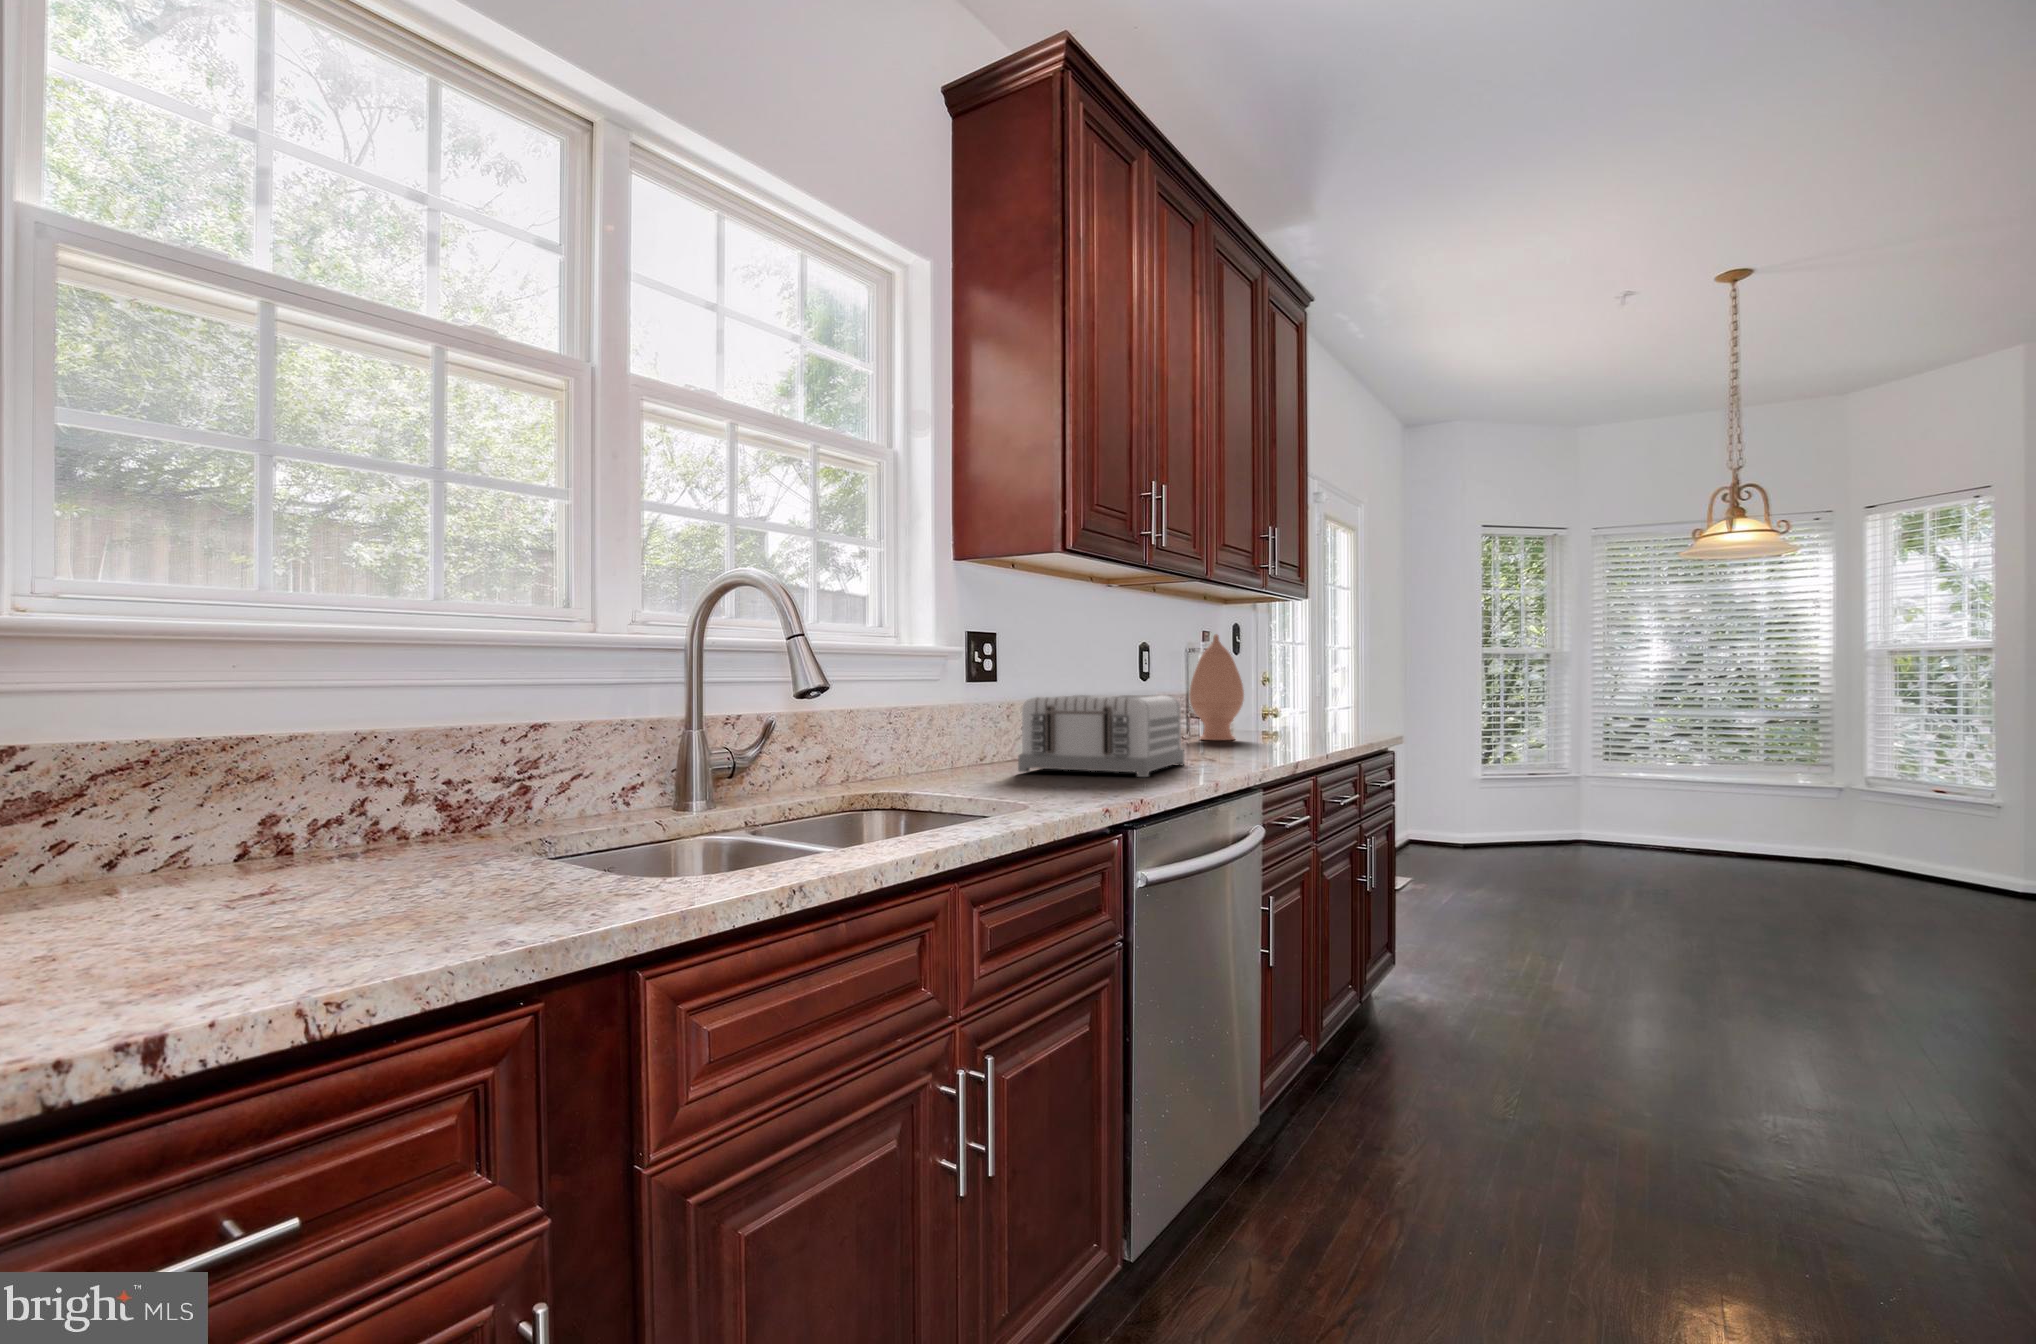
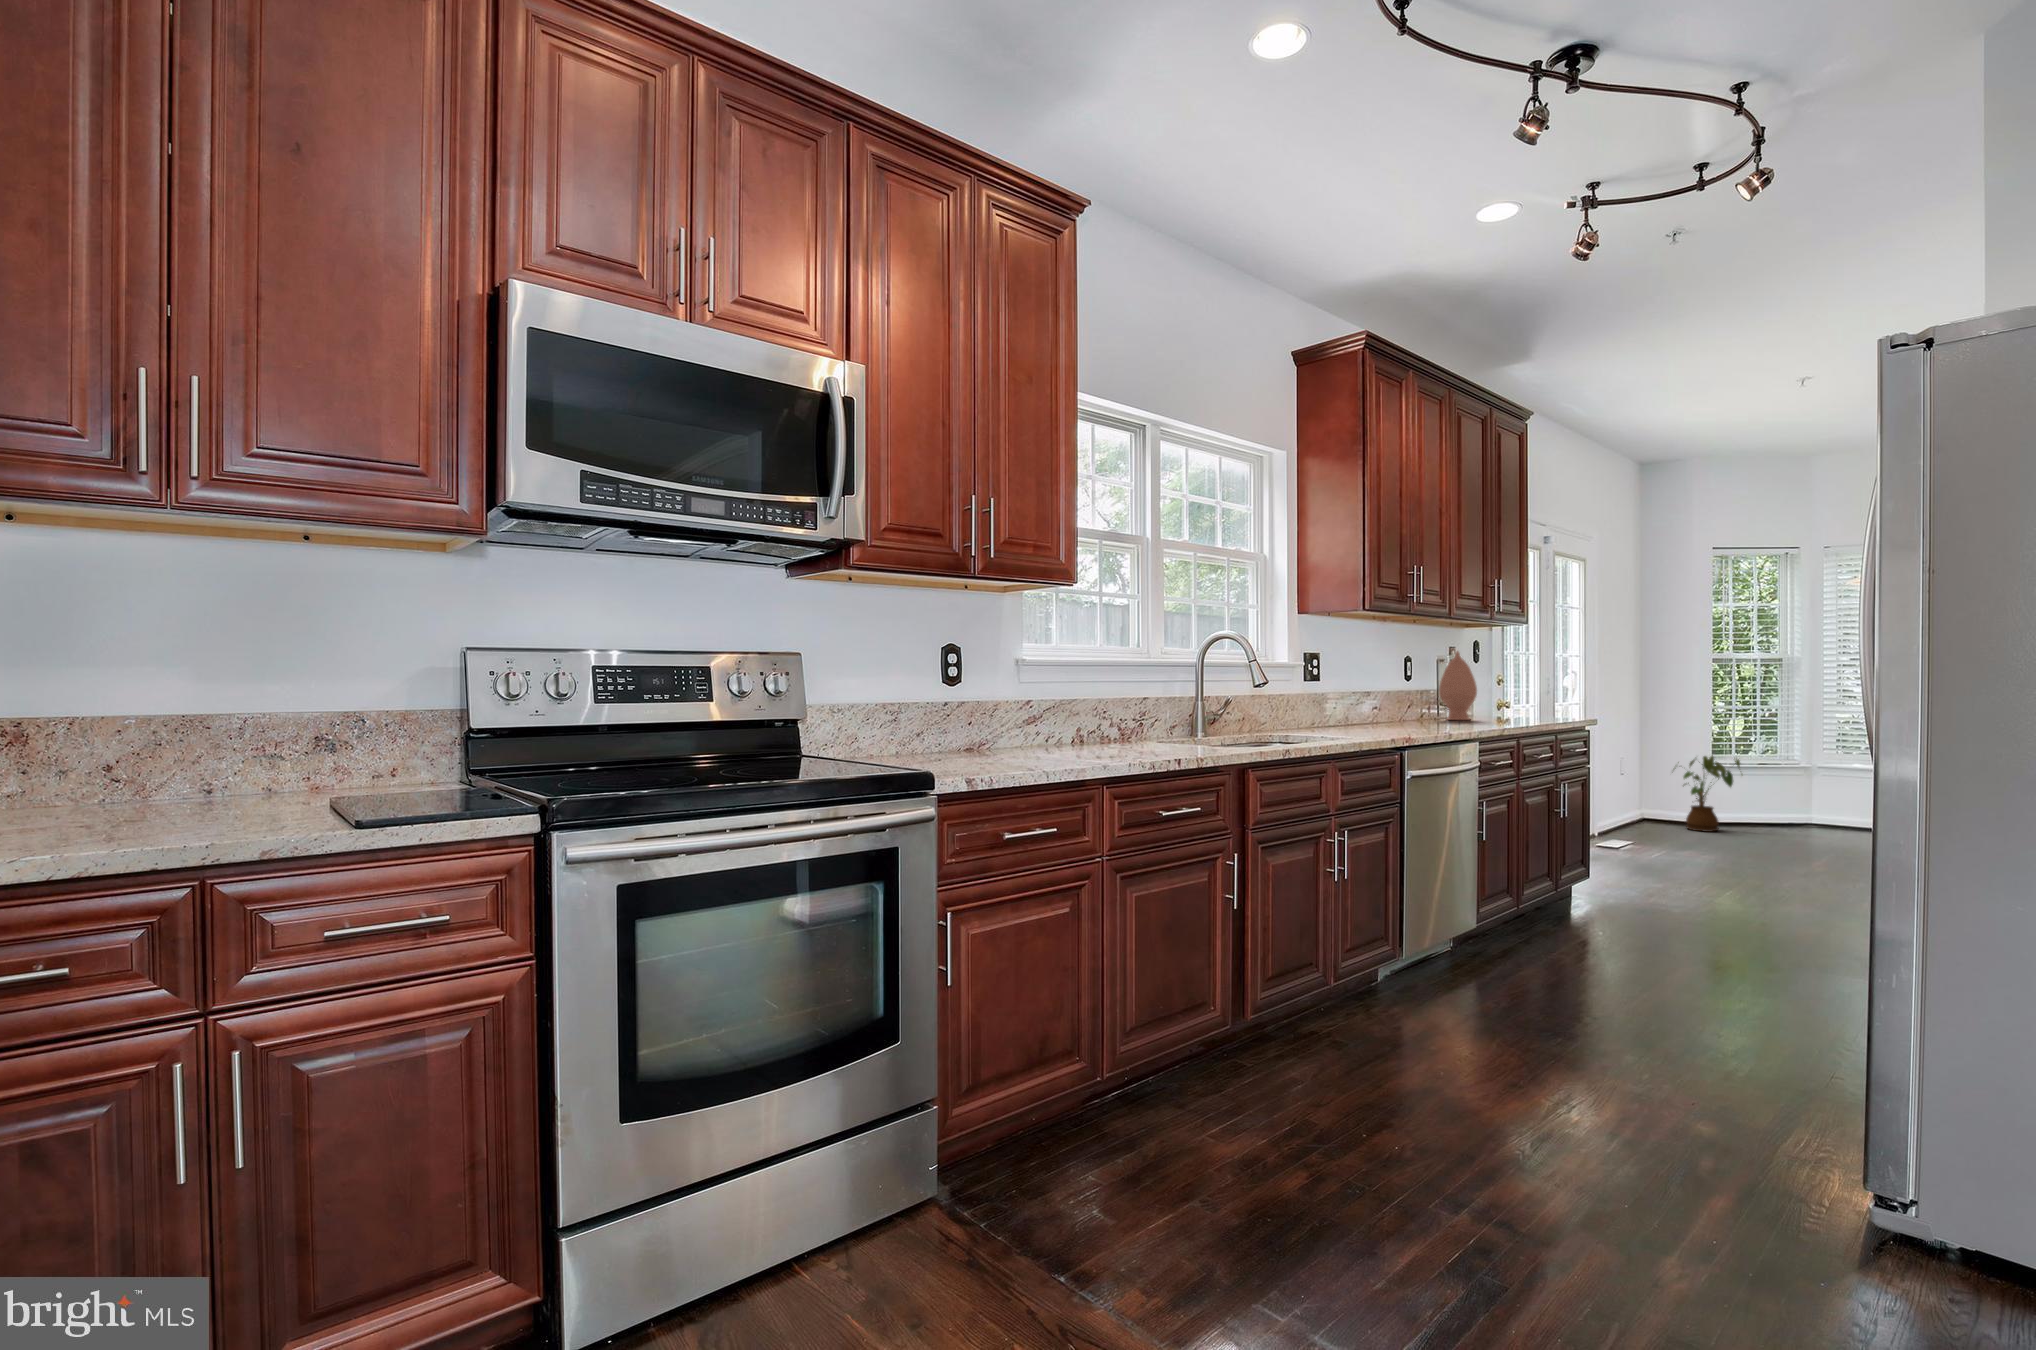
toaster: present [1018,695,1184,777] -> none [1338,689,1434,732]
house plant: none [1439,765,1515,855] -> present [1678,755,1740,832]

